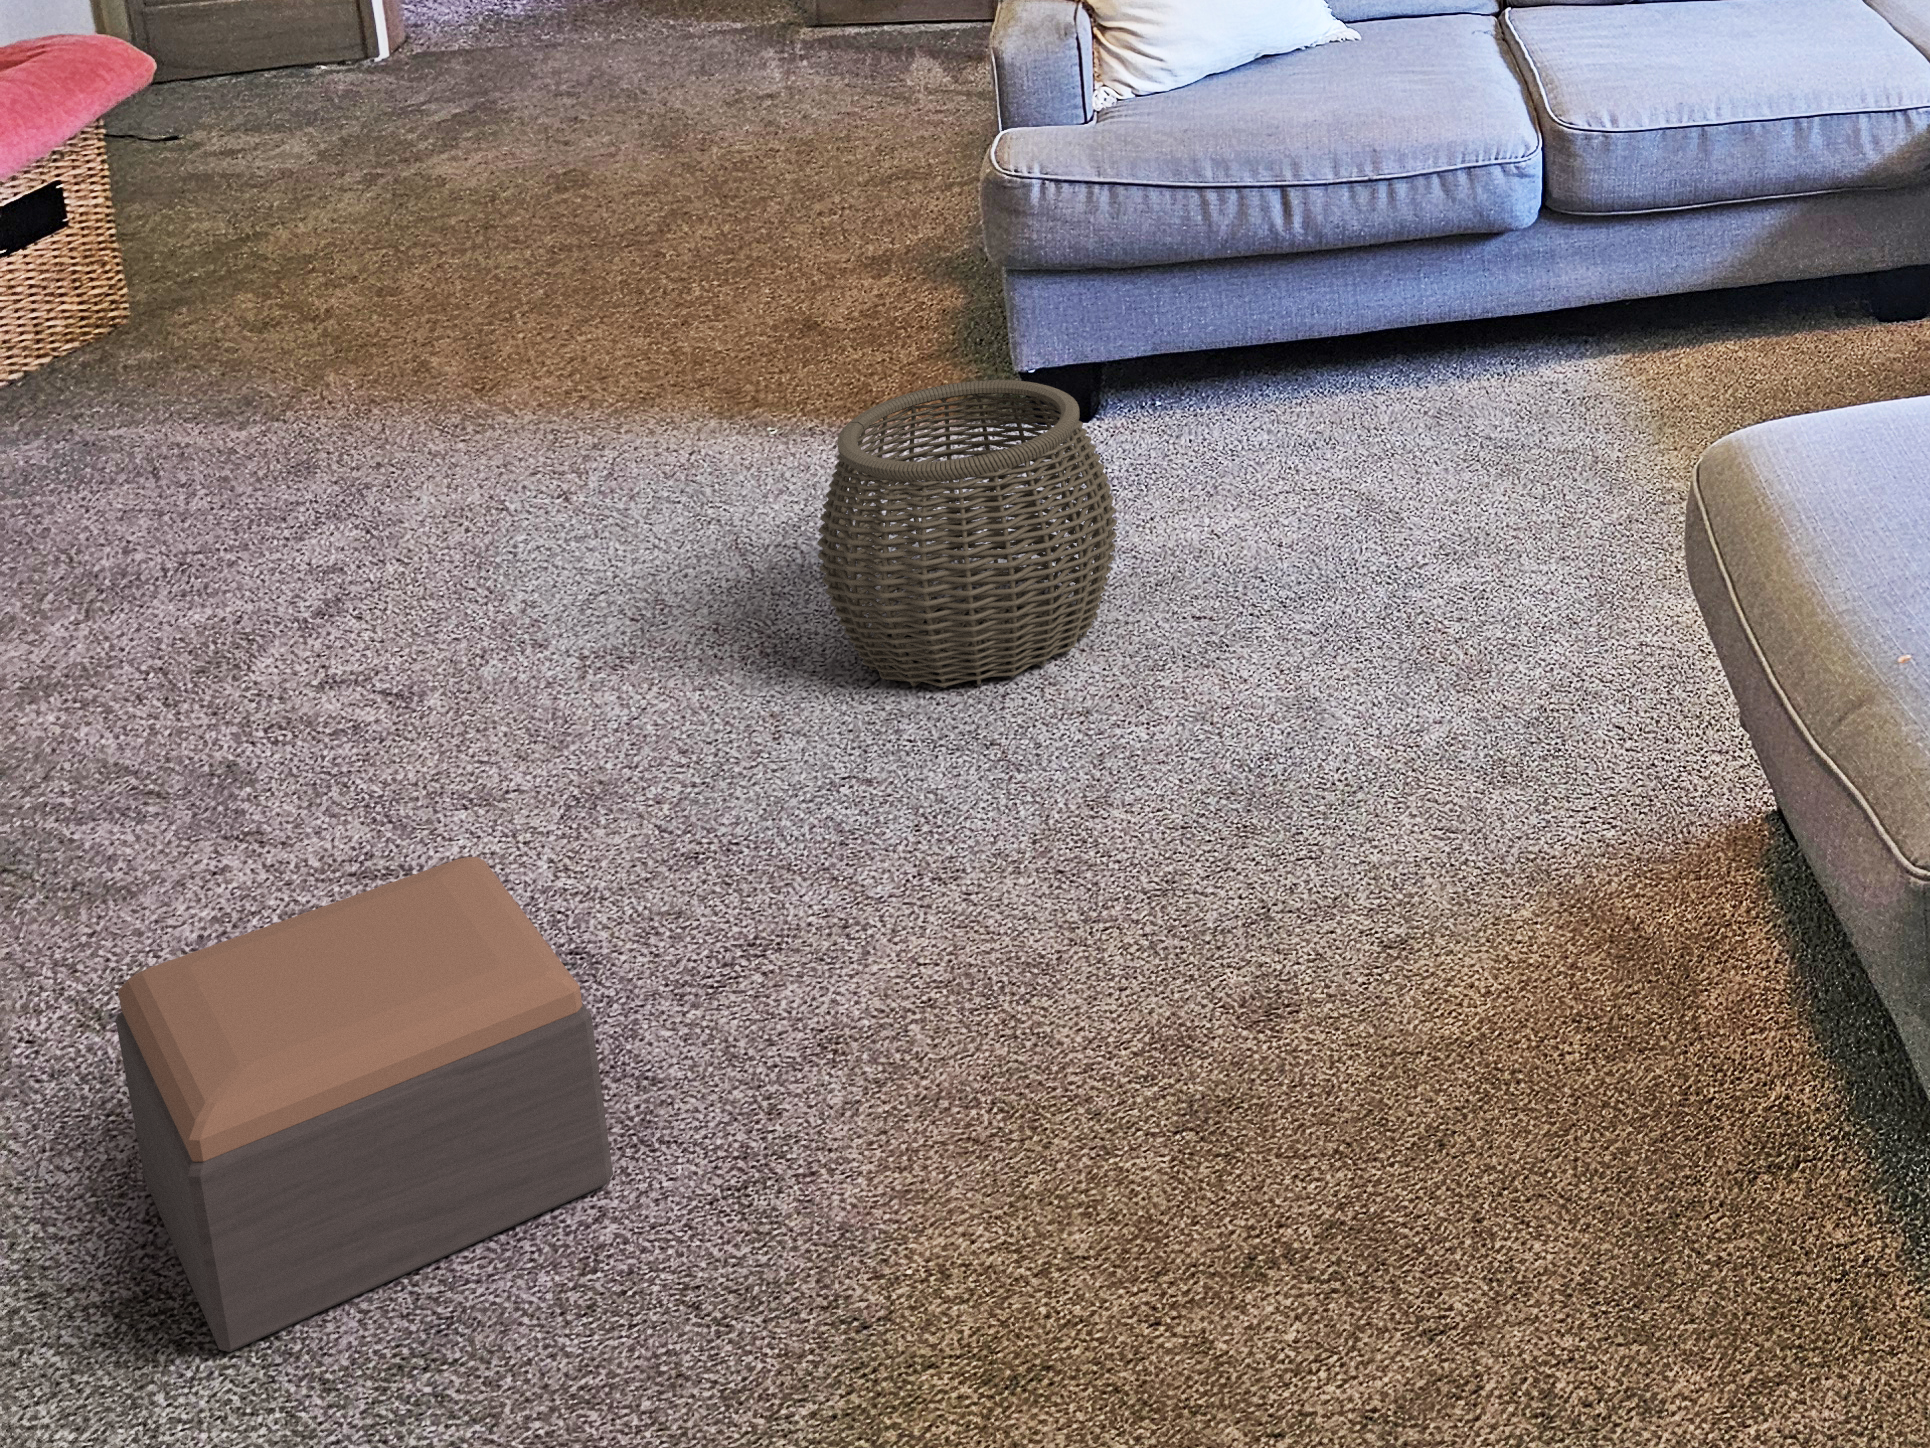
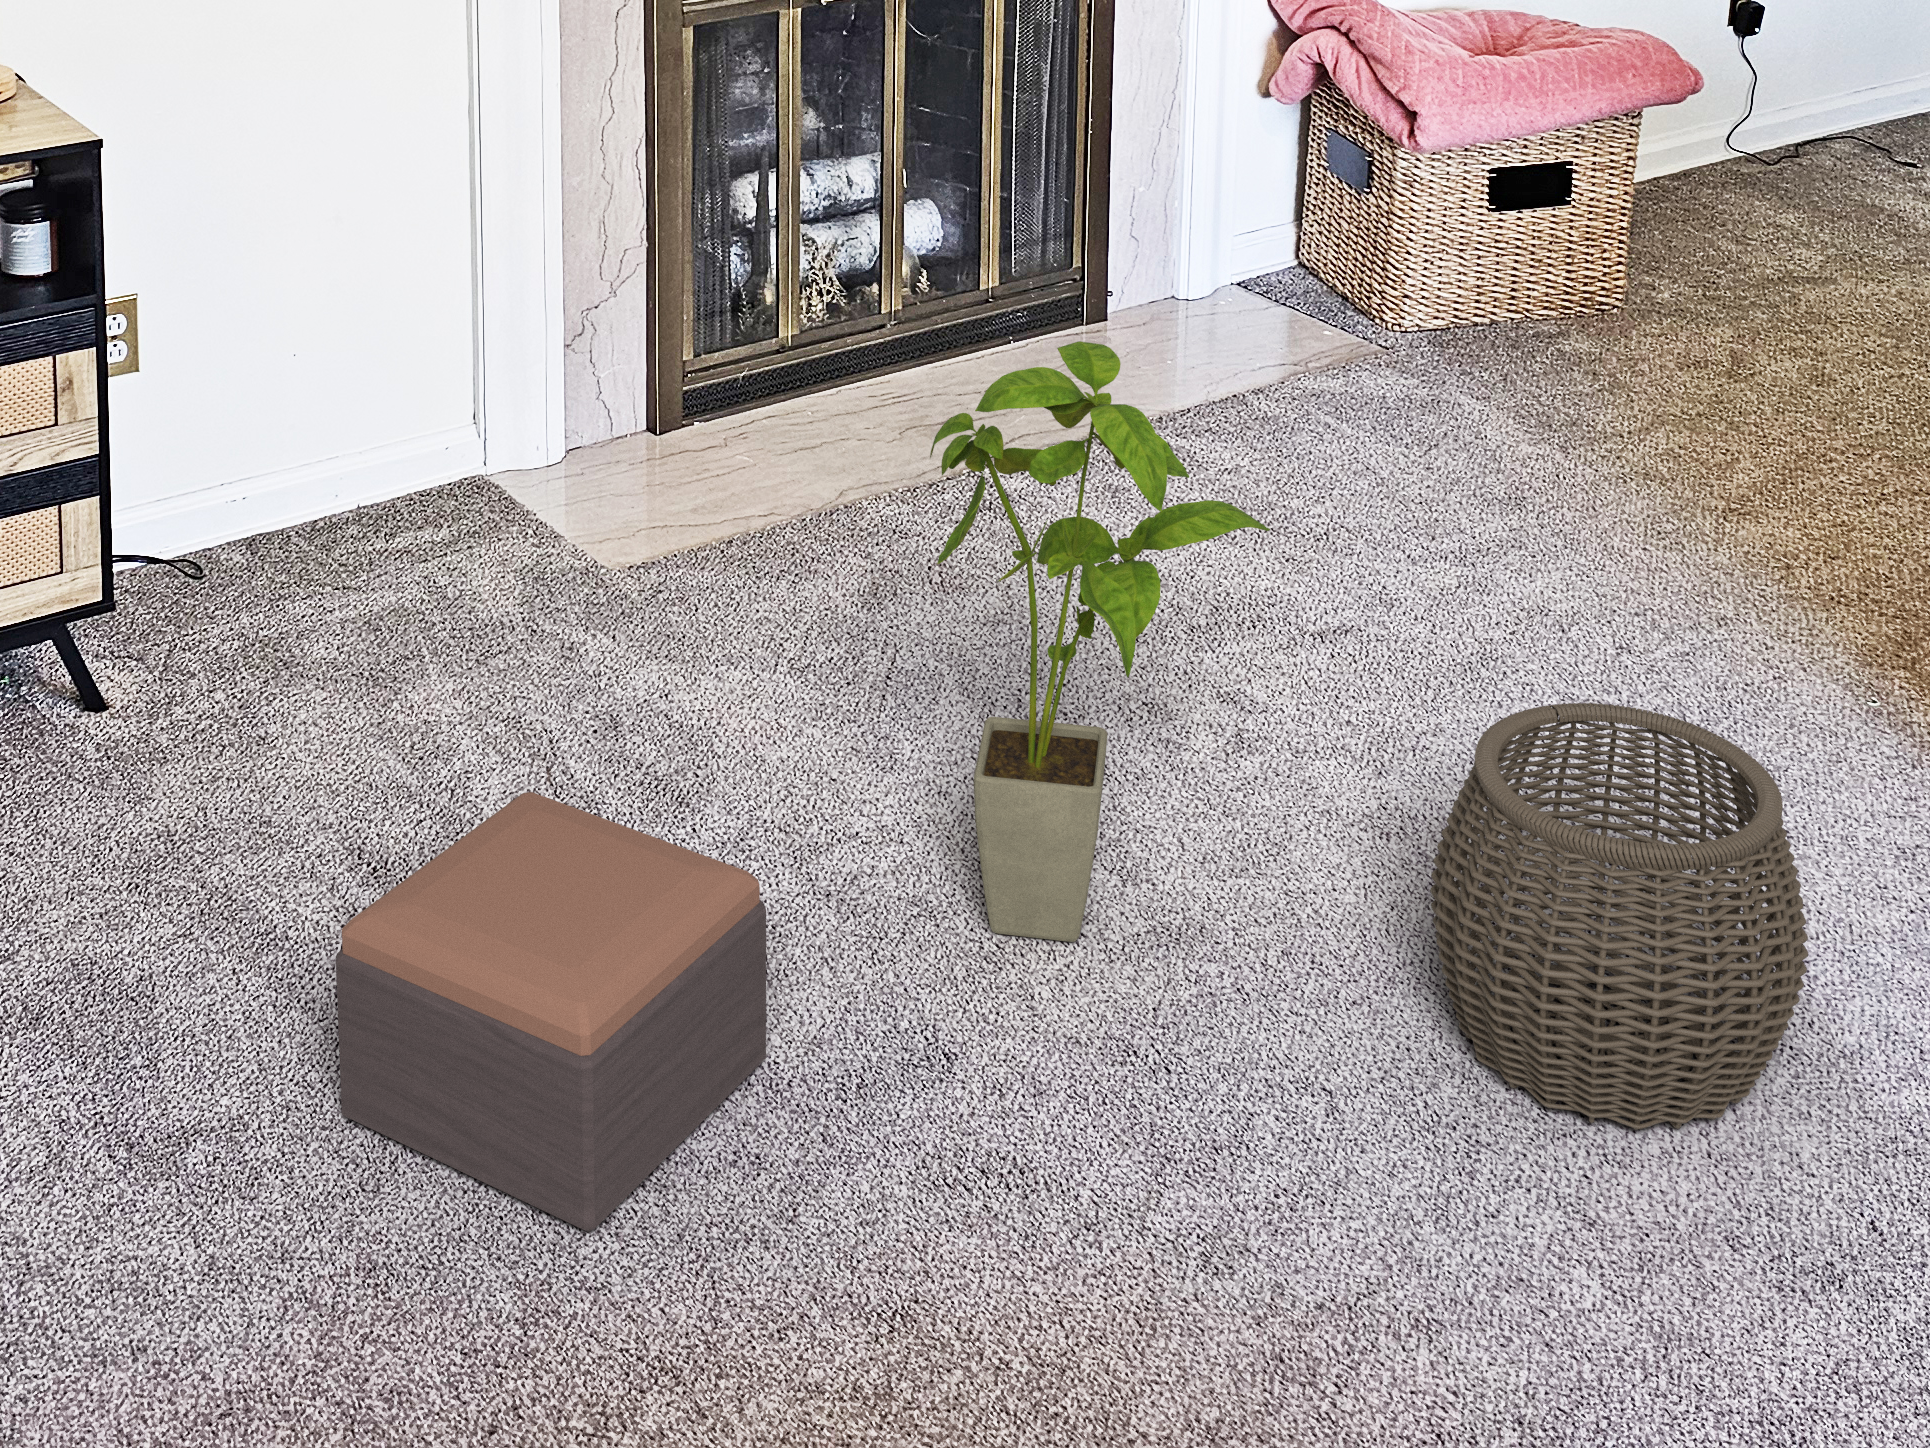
house plant: none [298,263,671,873] -> present [930,341,1270,942]

